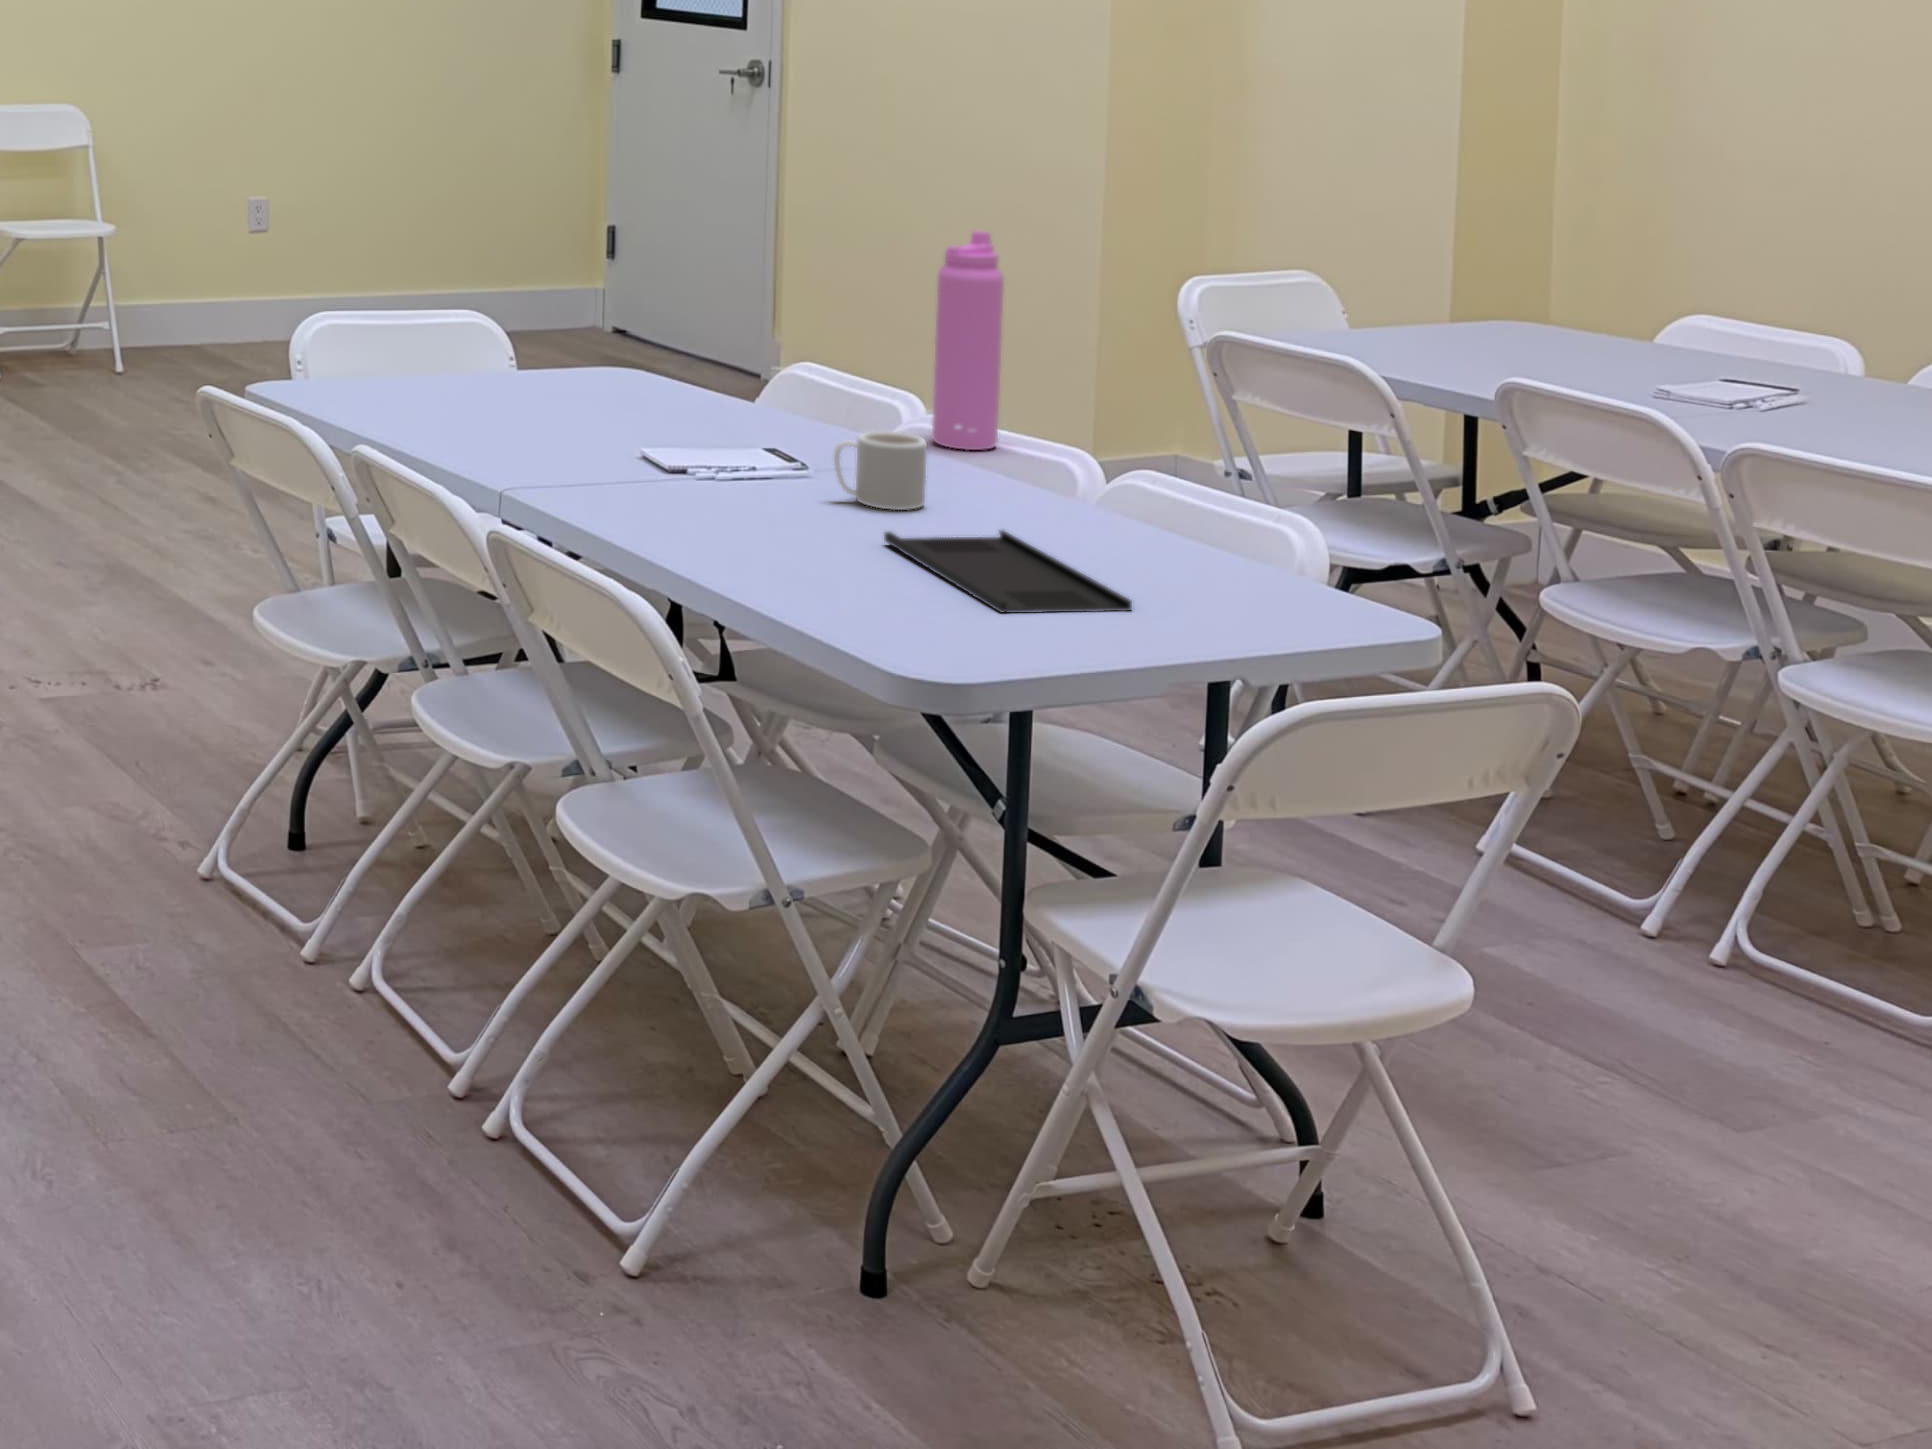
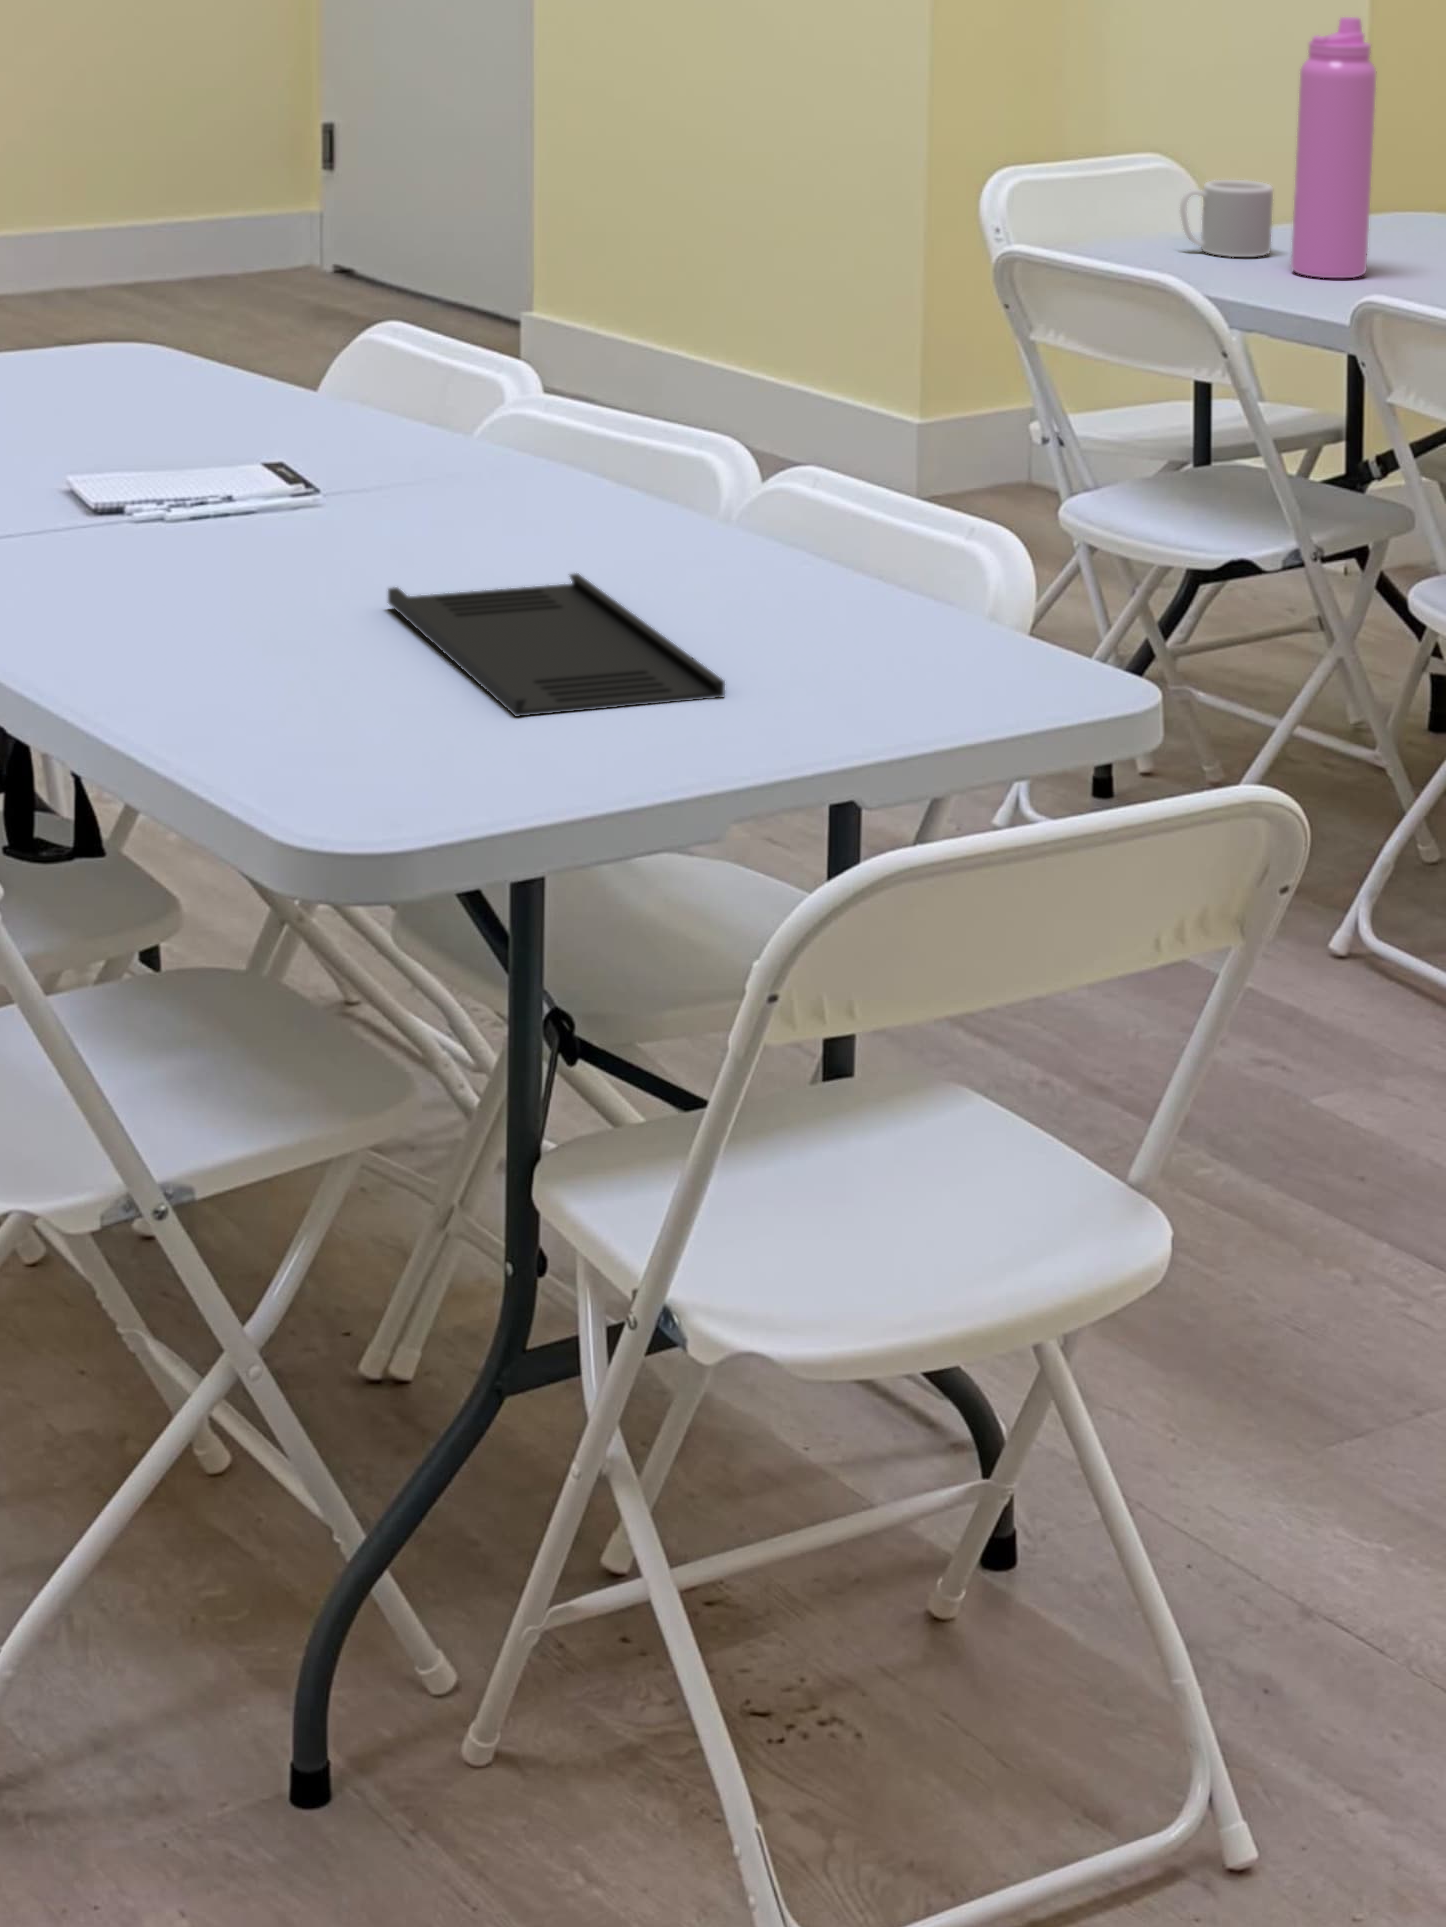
water bottle: present [932,231,1004,450] -> present [1291,17,1376,278]
mug: present [834,431,927,510] -> present [1180,180,1273,257]

